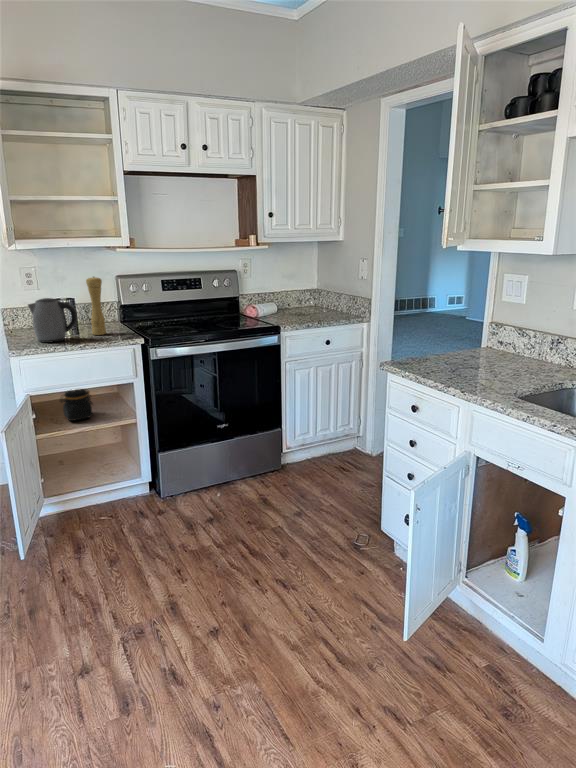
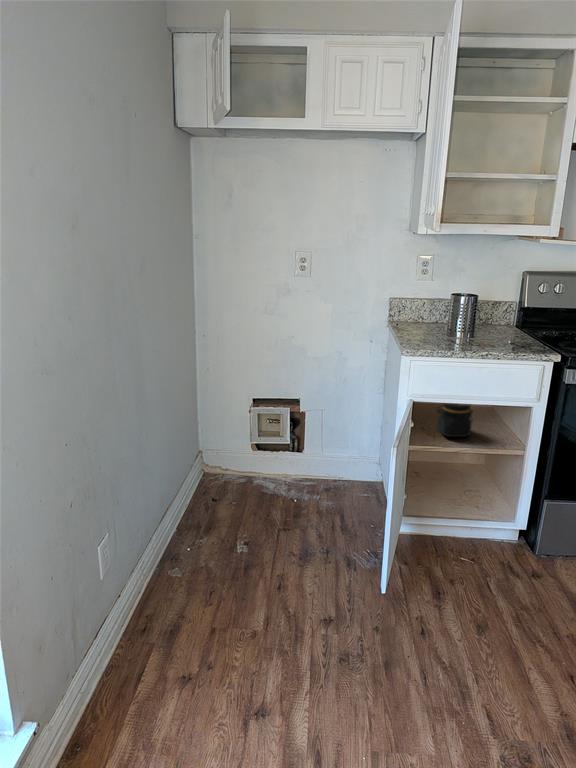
pepper mill: present [86,277,106,335] -> none [491,271,517,342]
kettle: present [28,298,77,343] -> none [429,293,482,345]

